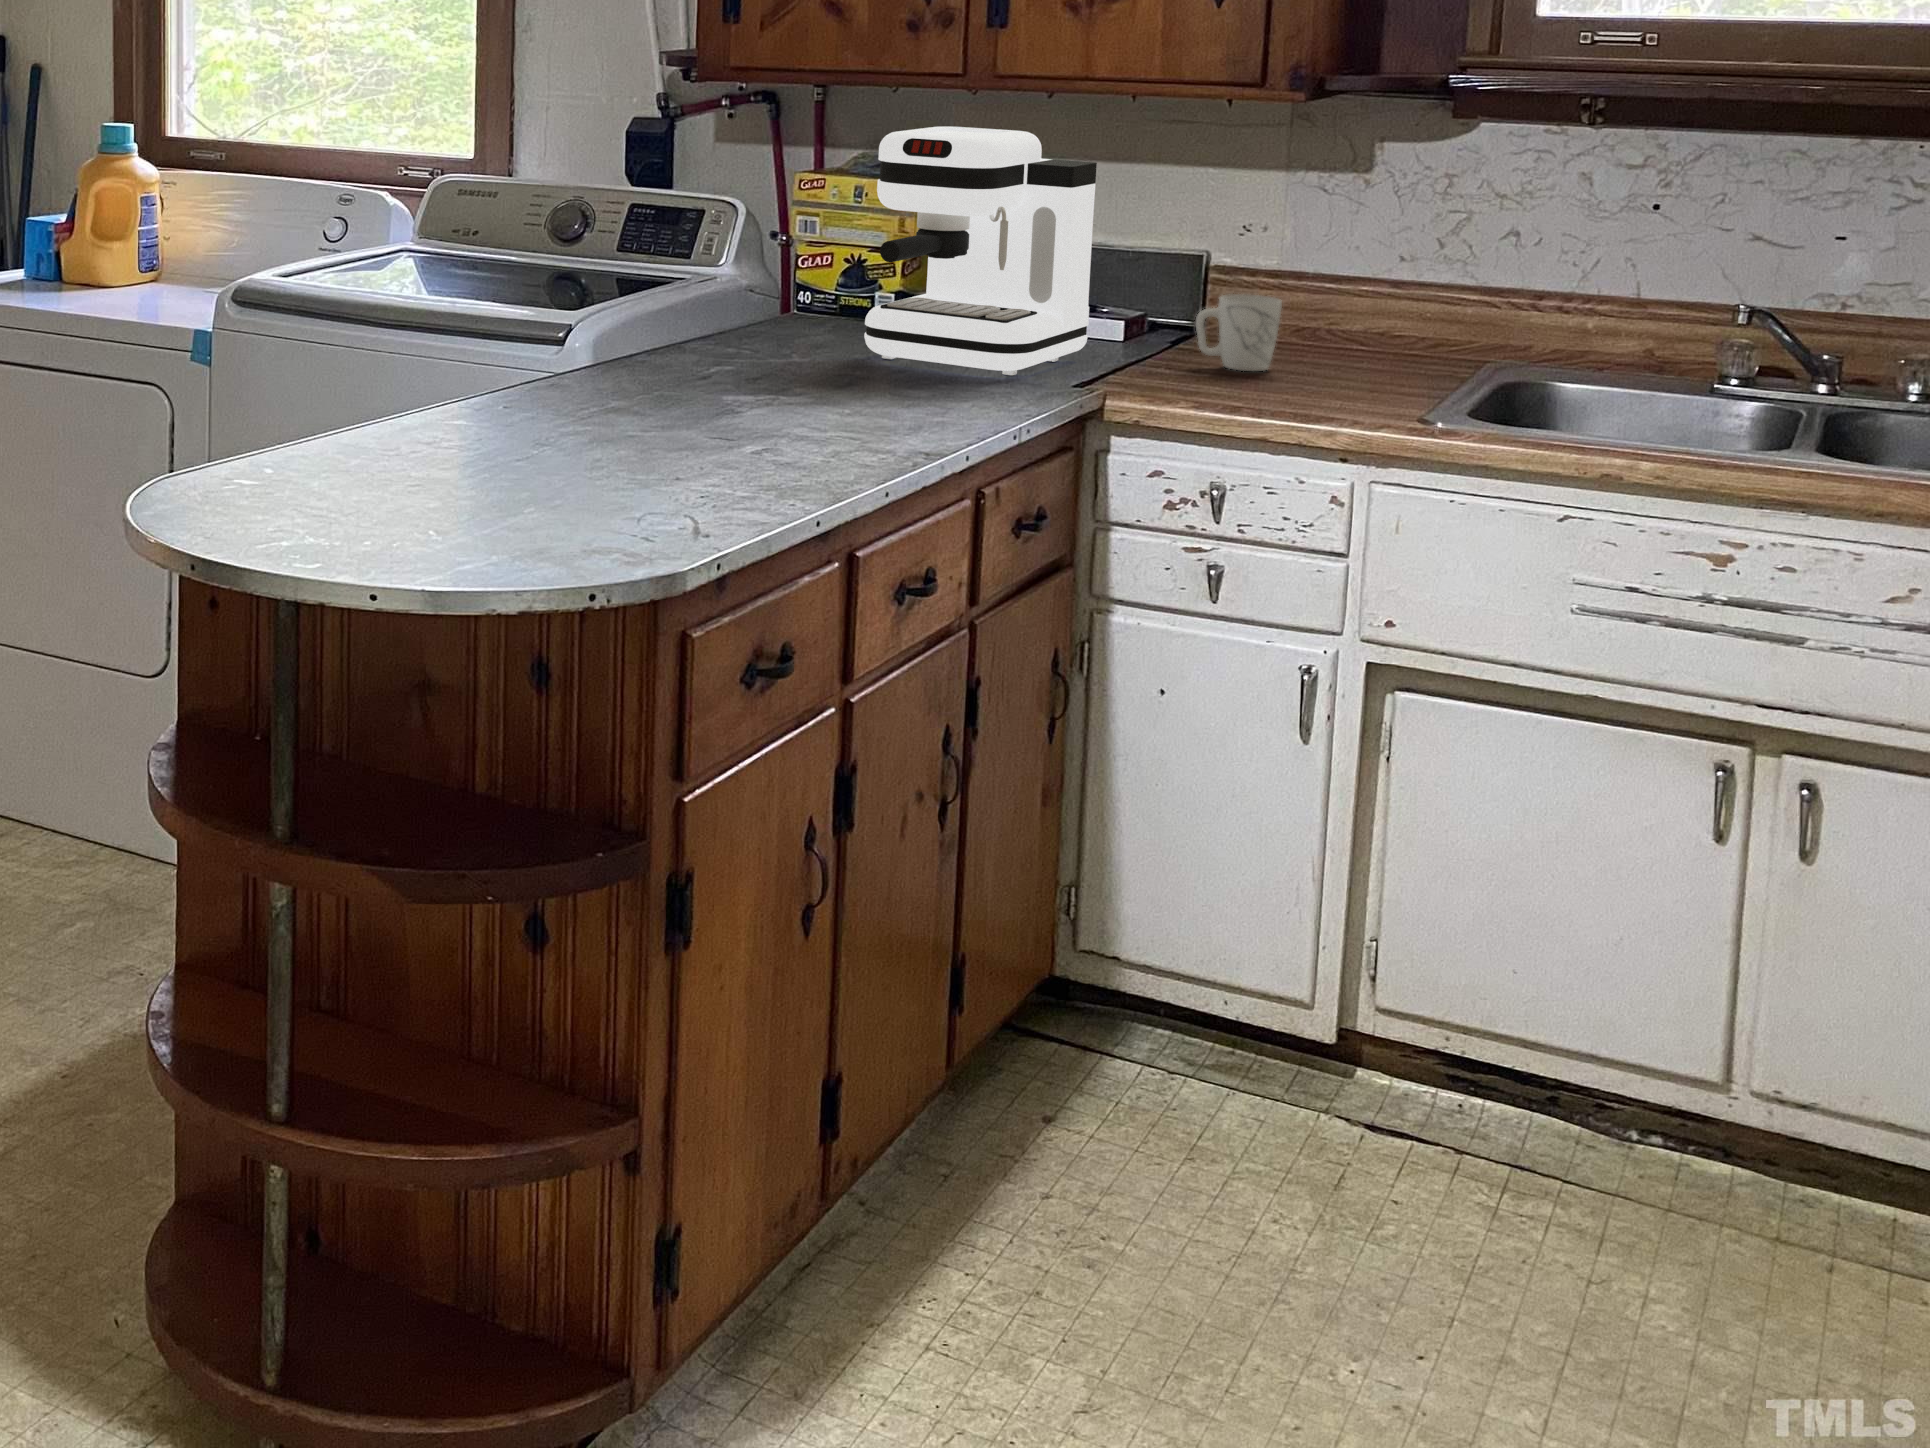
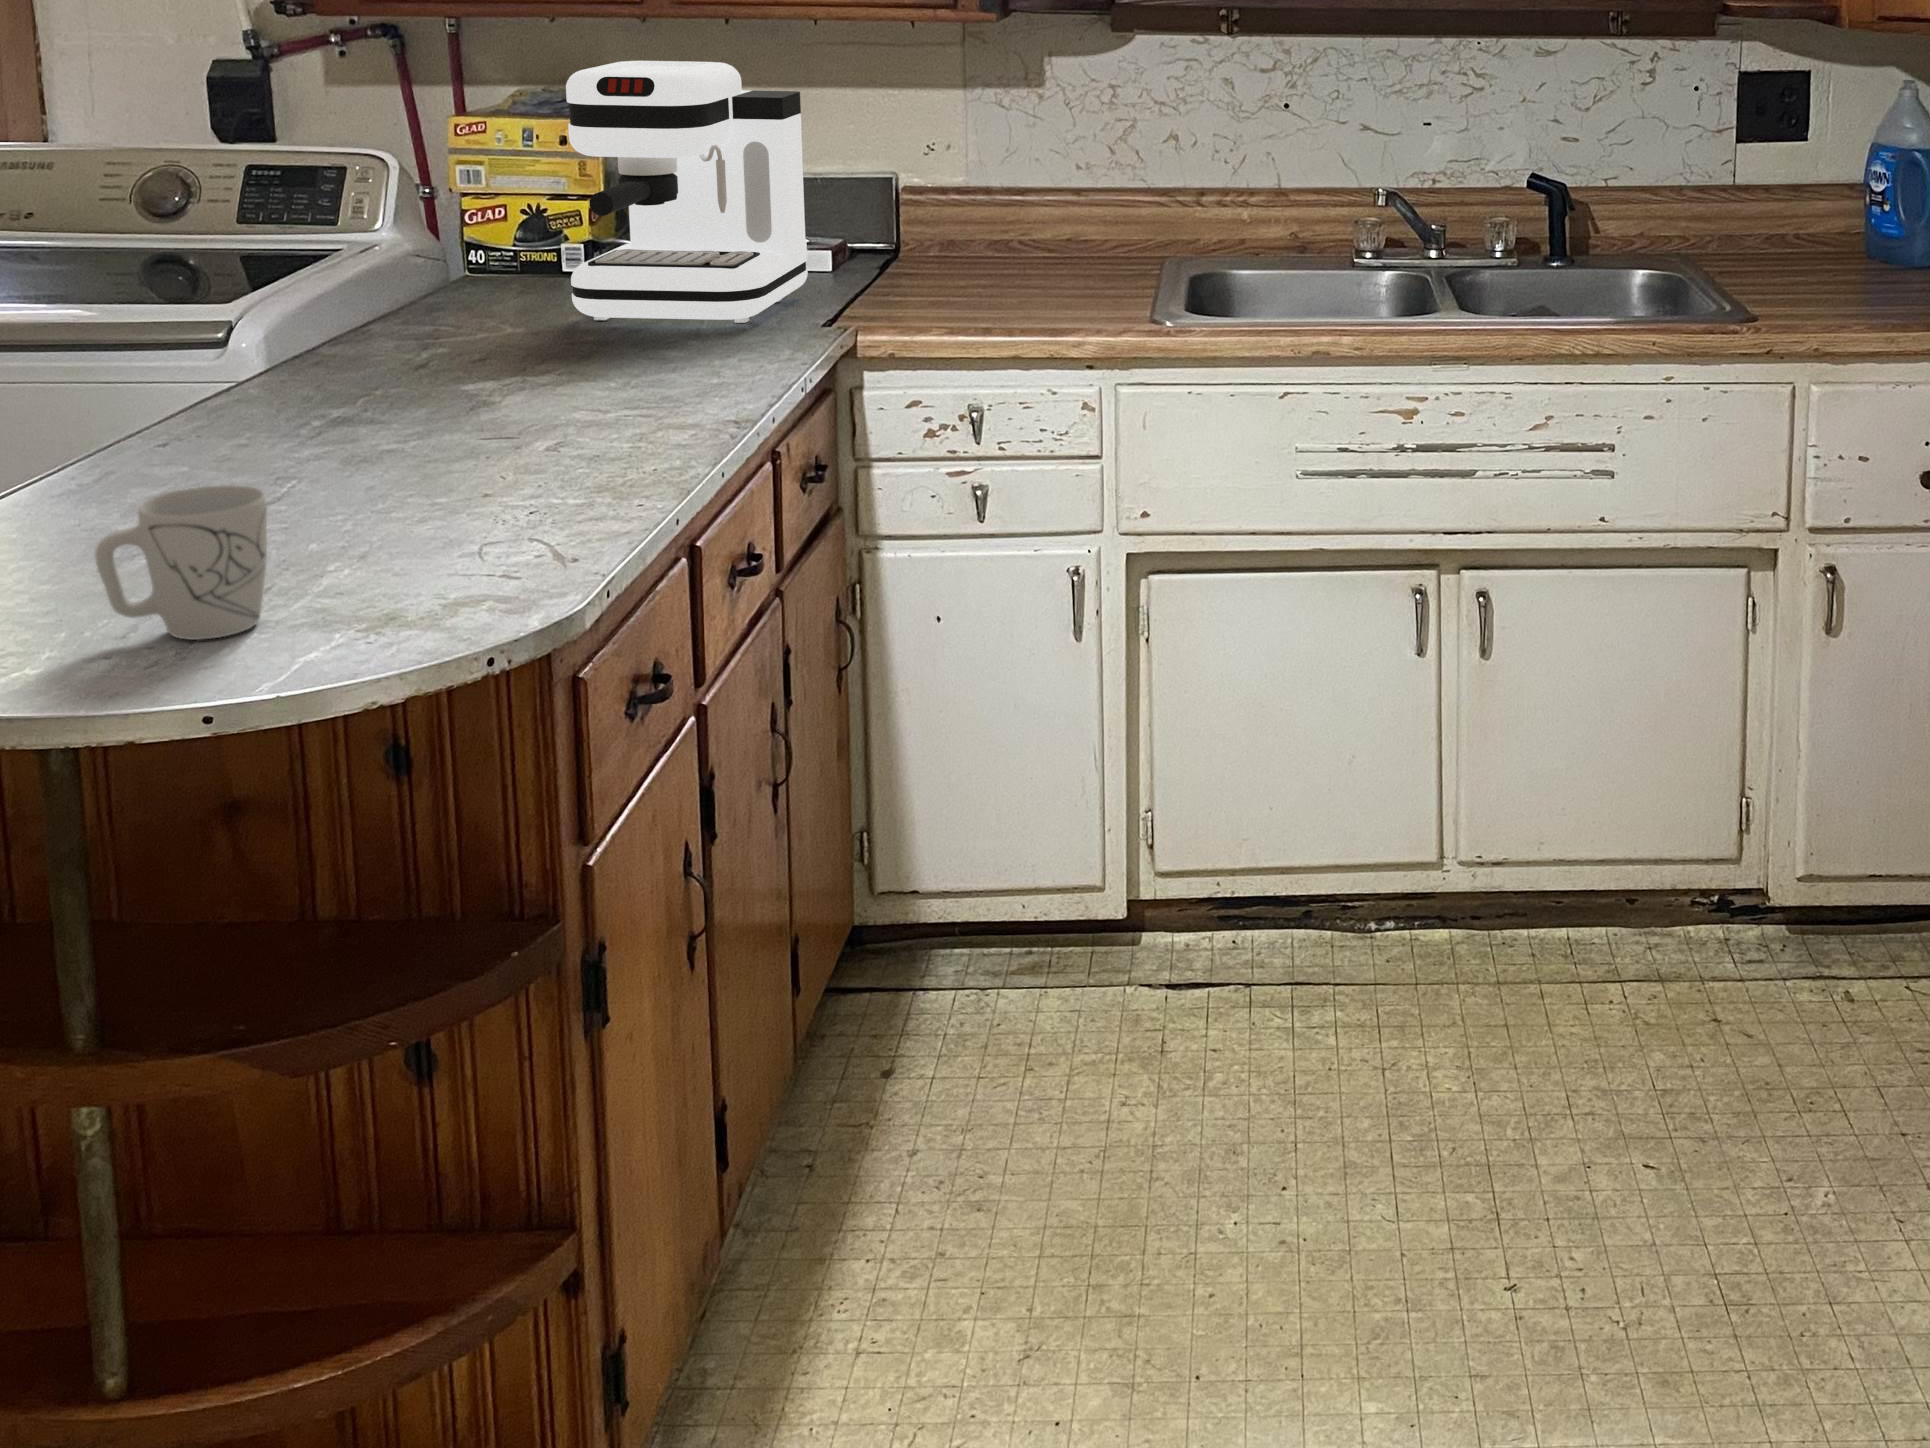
mug: present [1196,294,1282,371] -> present [95,485,267,640]

